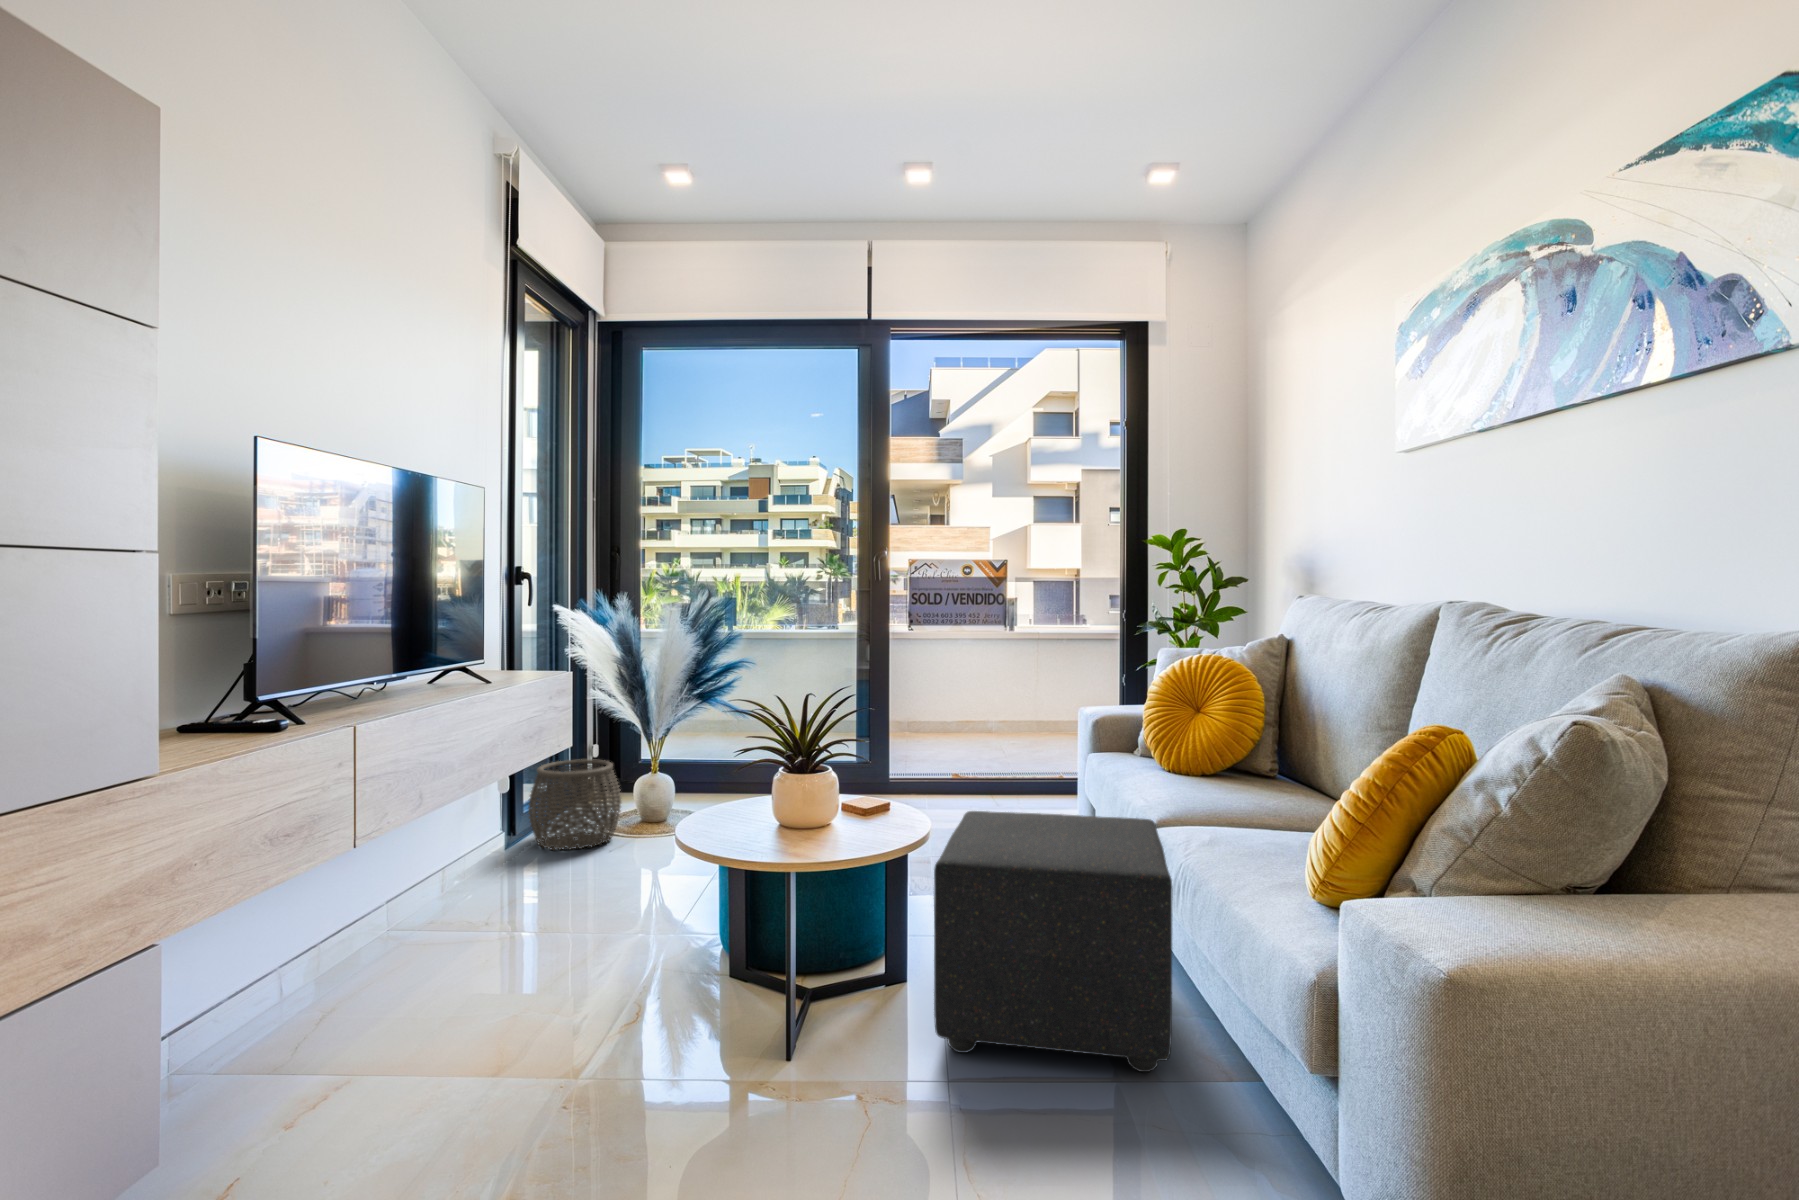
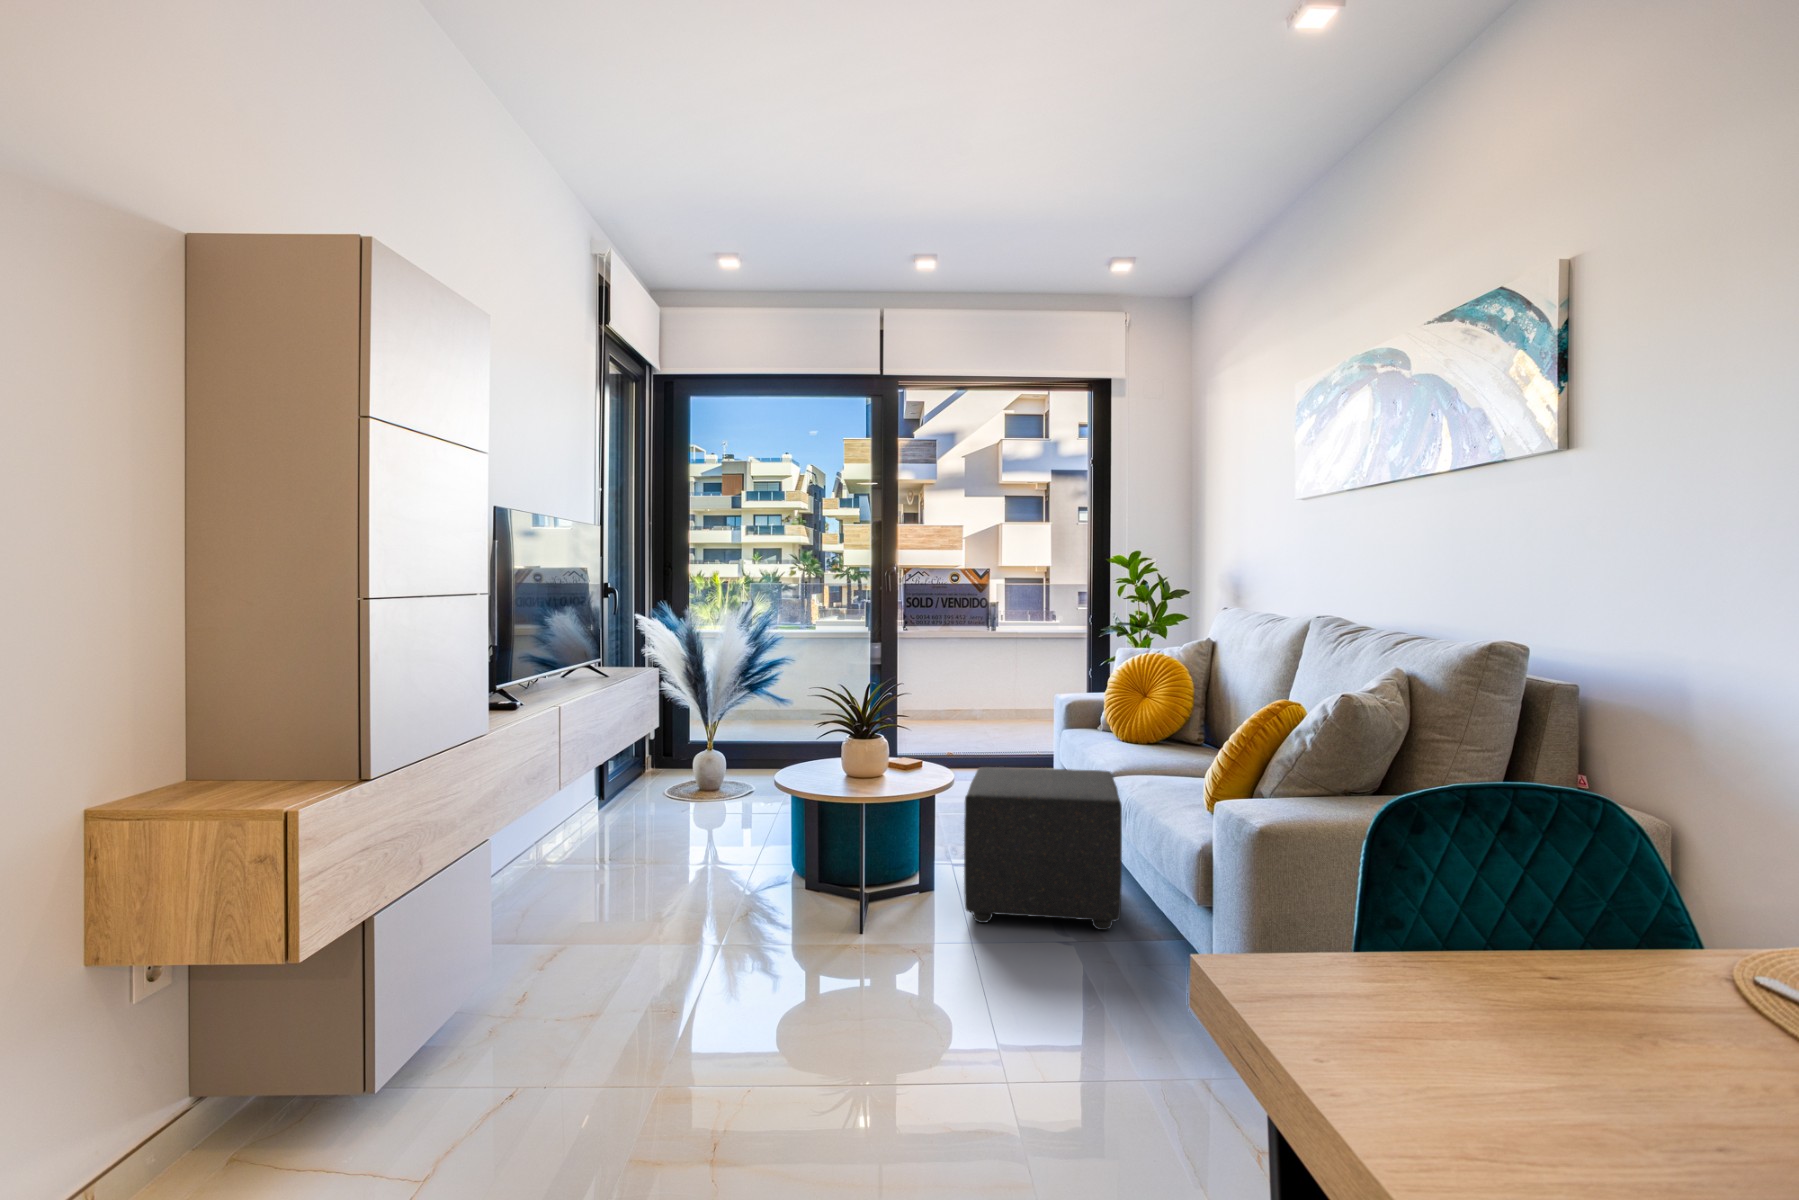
woven basket: present [528,759,621,850] -> none [615,739,689,810]

